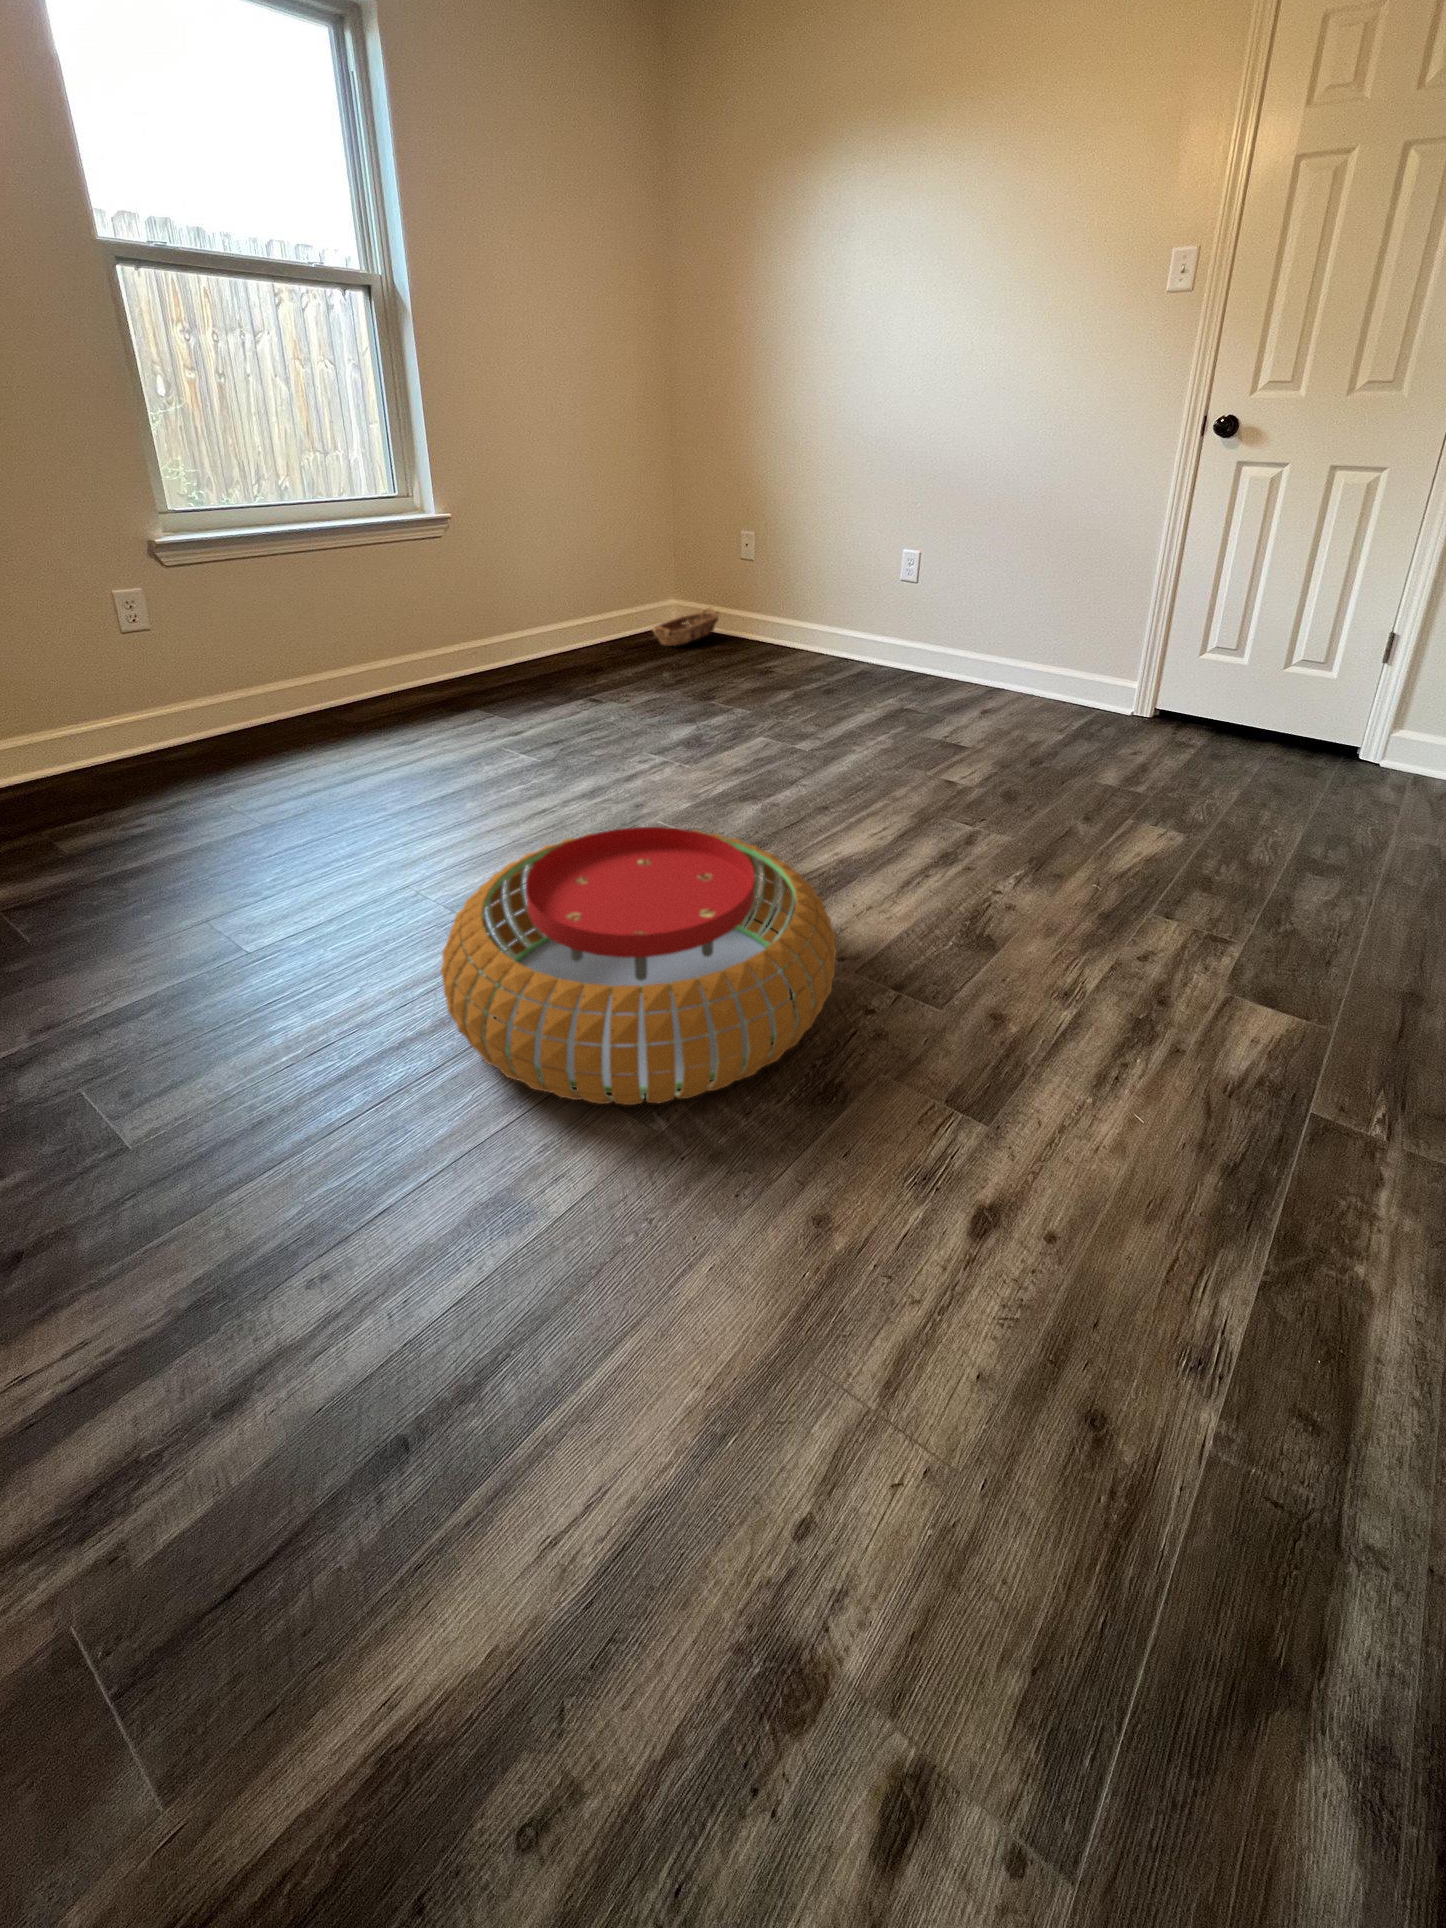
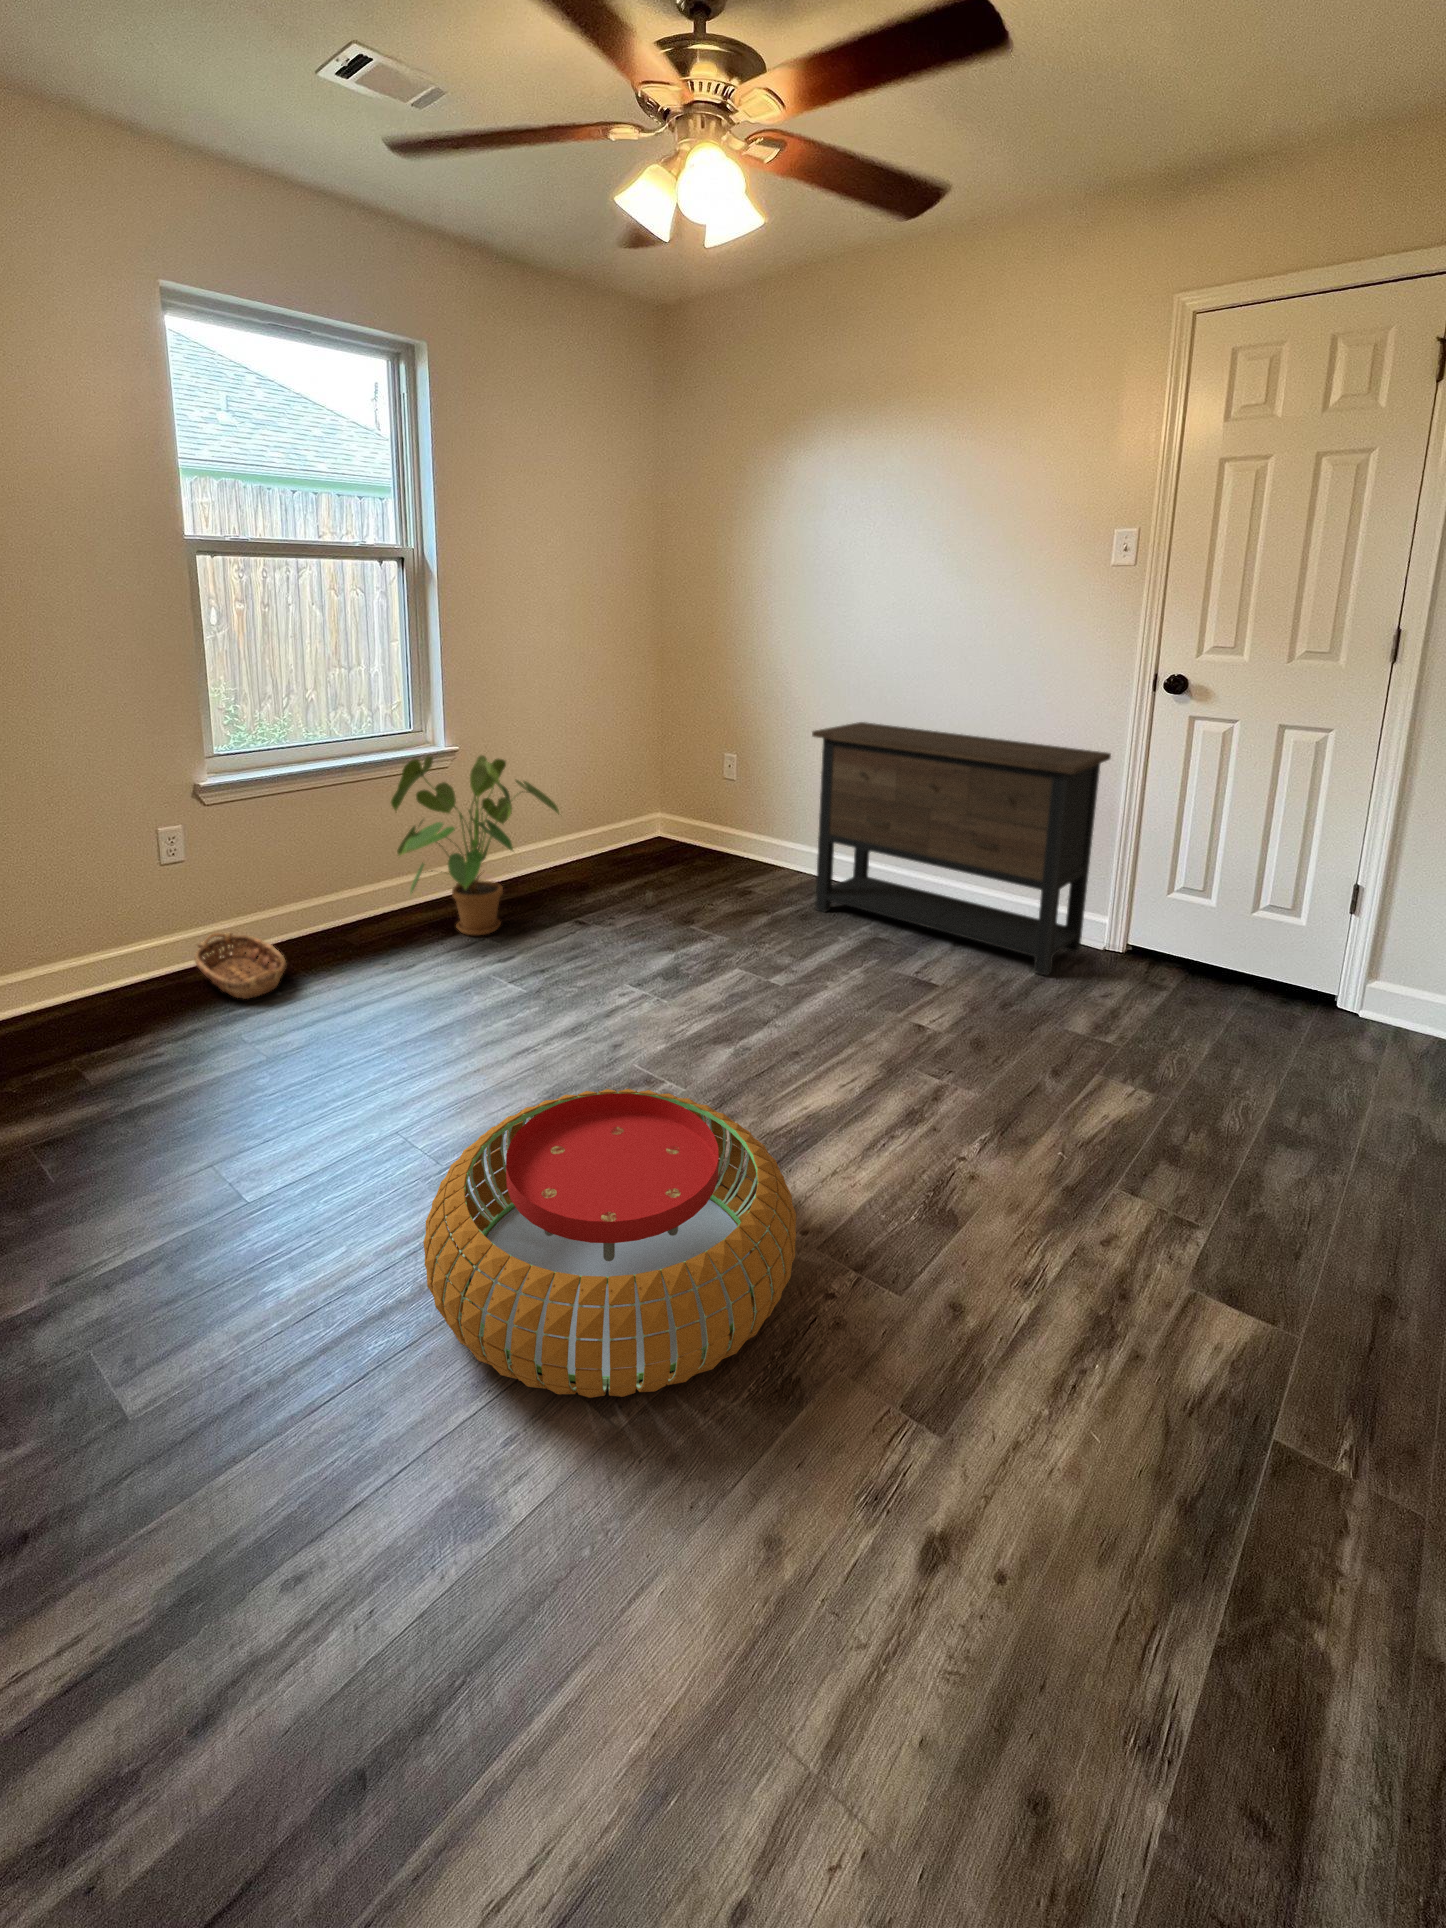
dresser: none [838,487,1152,738] -> present [812,722,1111,975]
house plant: none [381,520,573,713] -> present [391,755,559,935]
basket: present [652,608,719,646] -> present [194,933,286,999]

